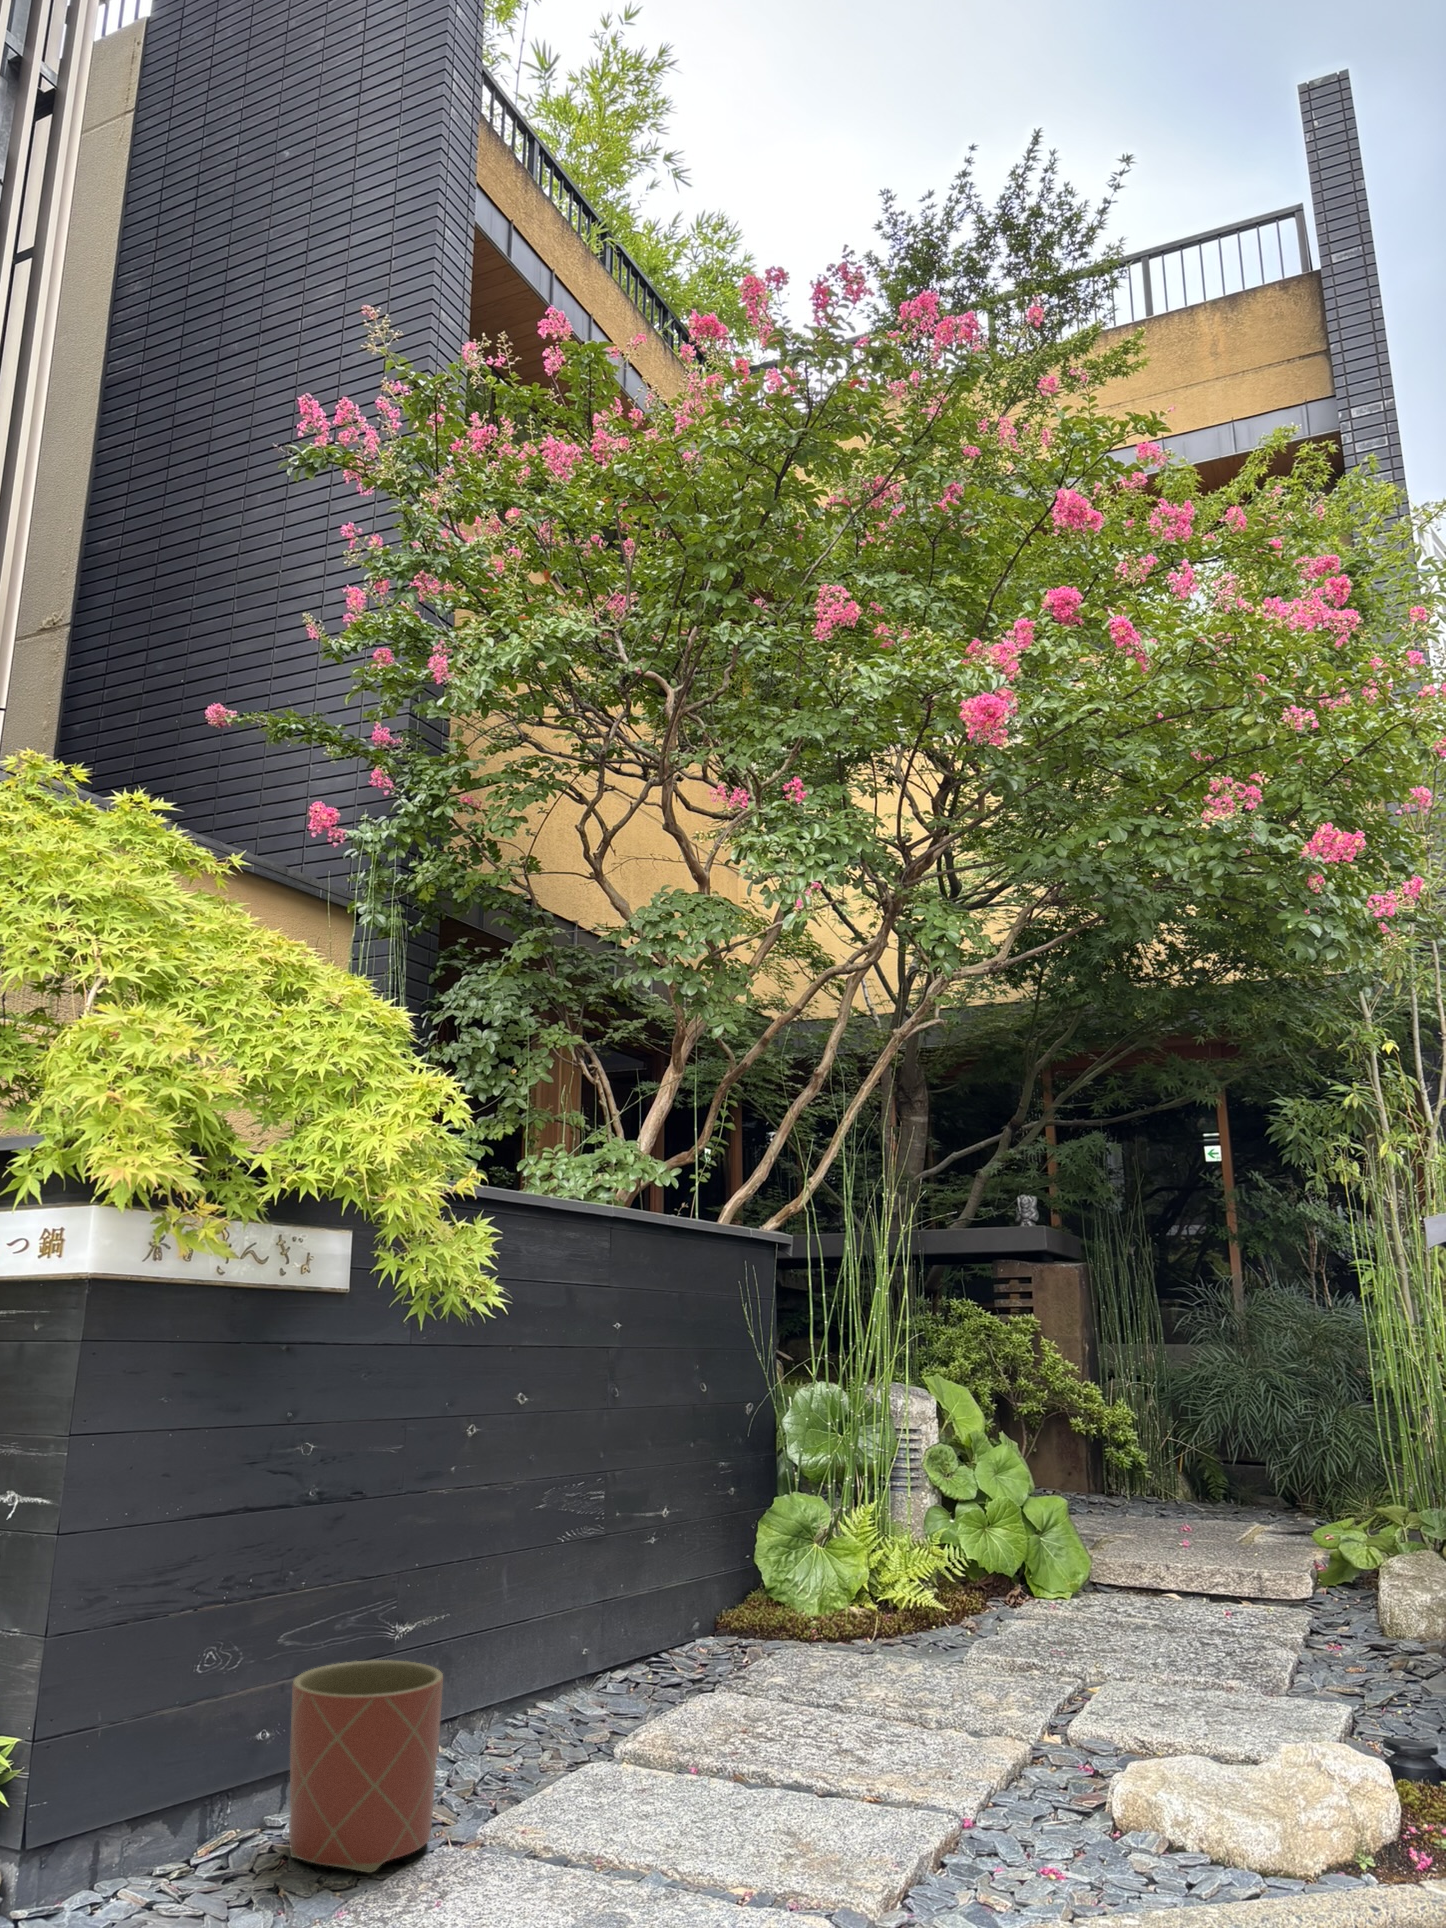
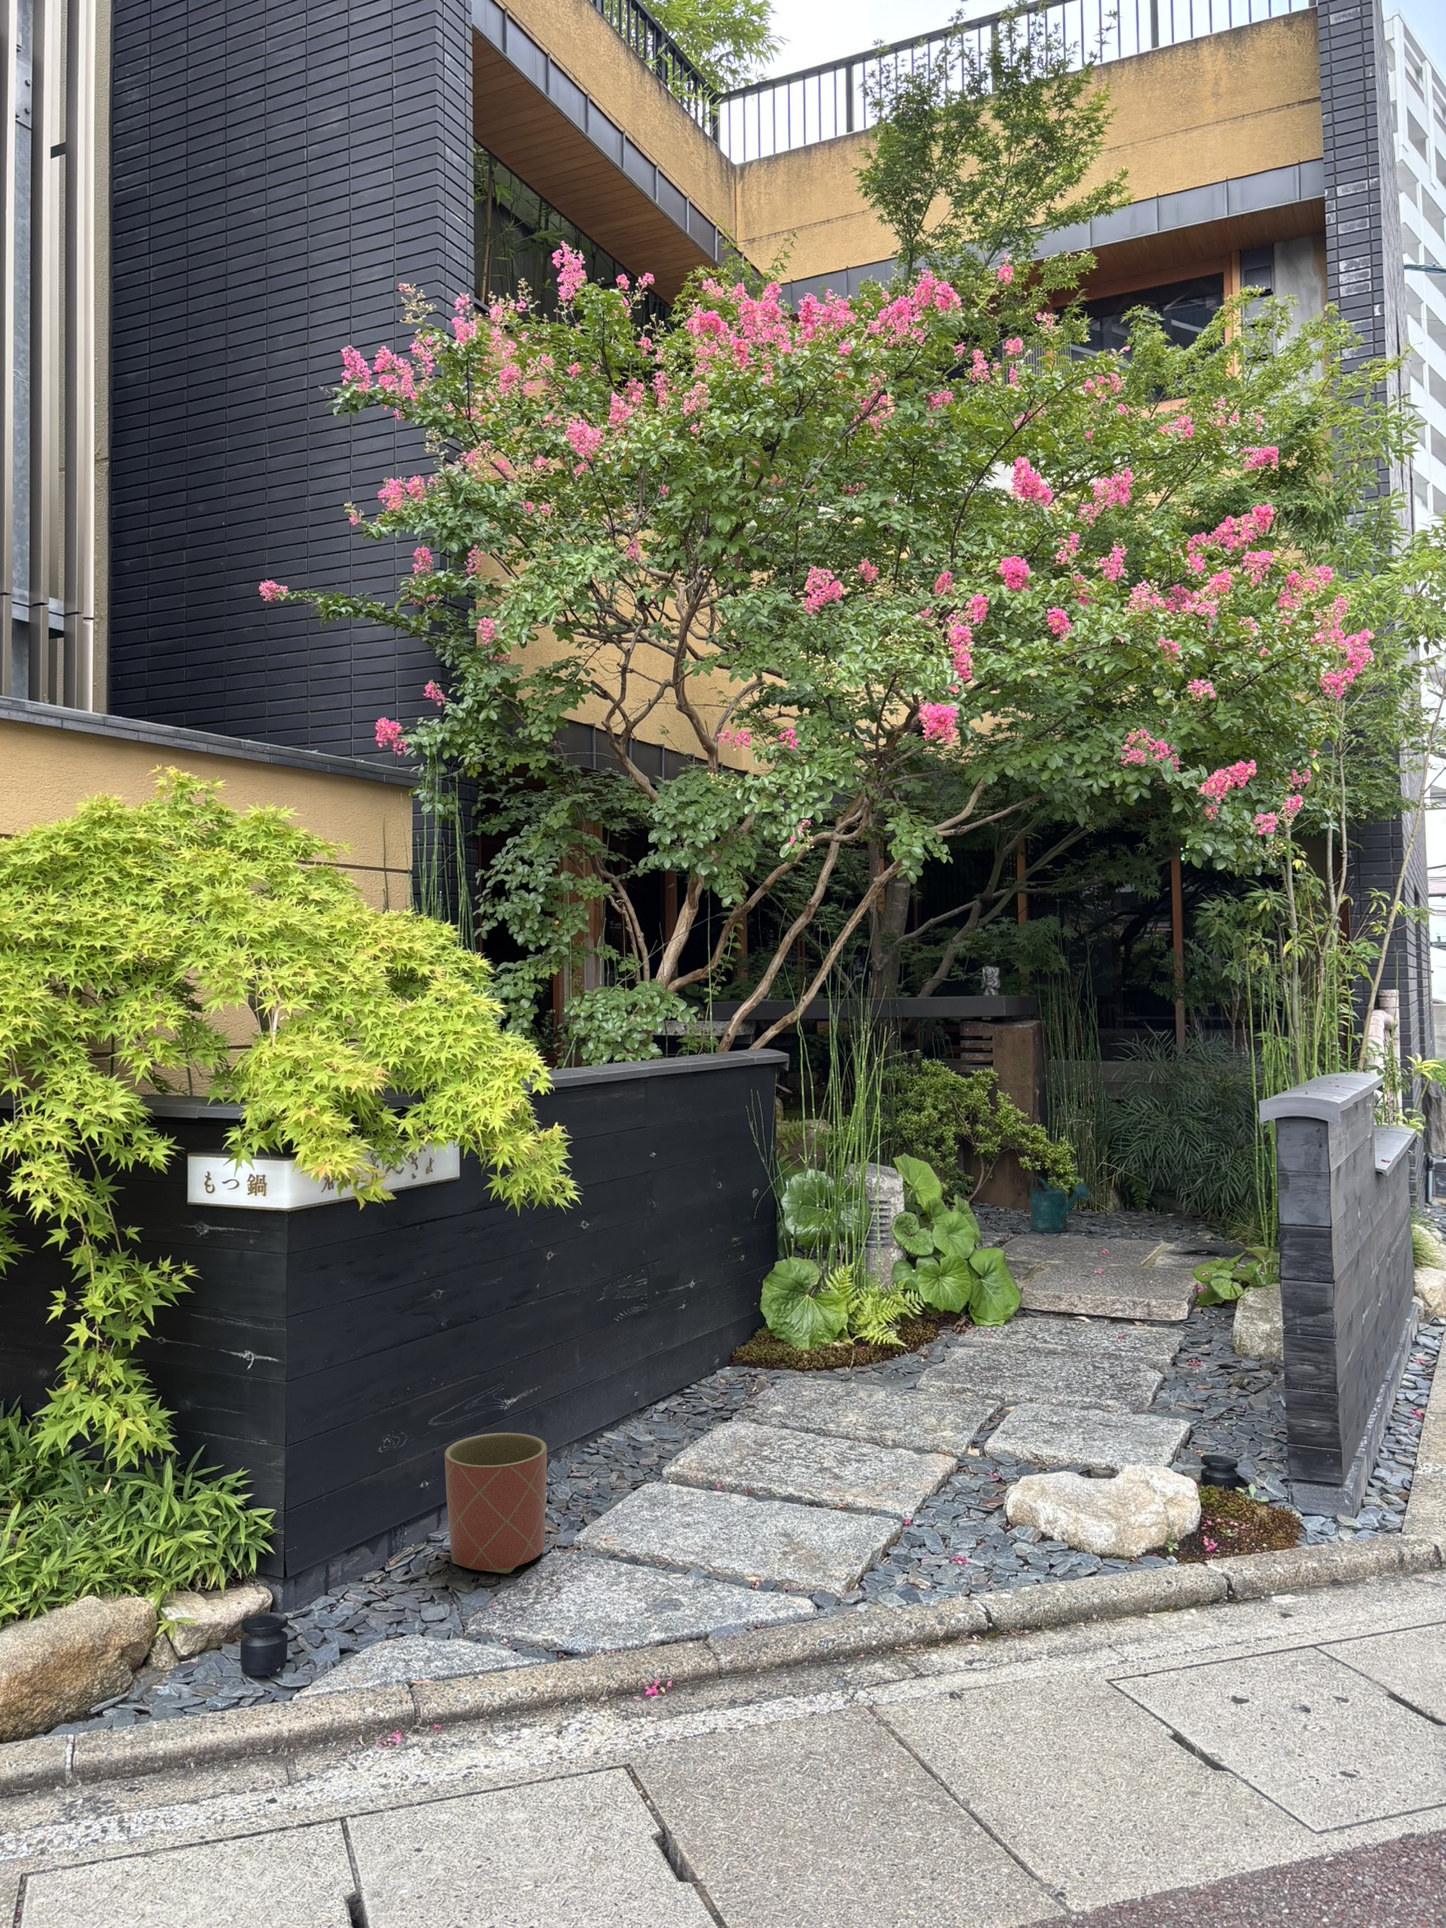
watering can: none [1084,1436,1165,1508] -> present [1026,1177,1089,1232]

